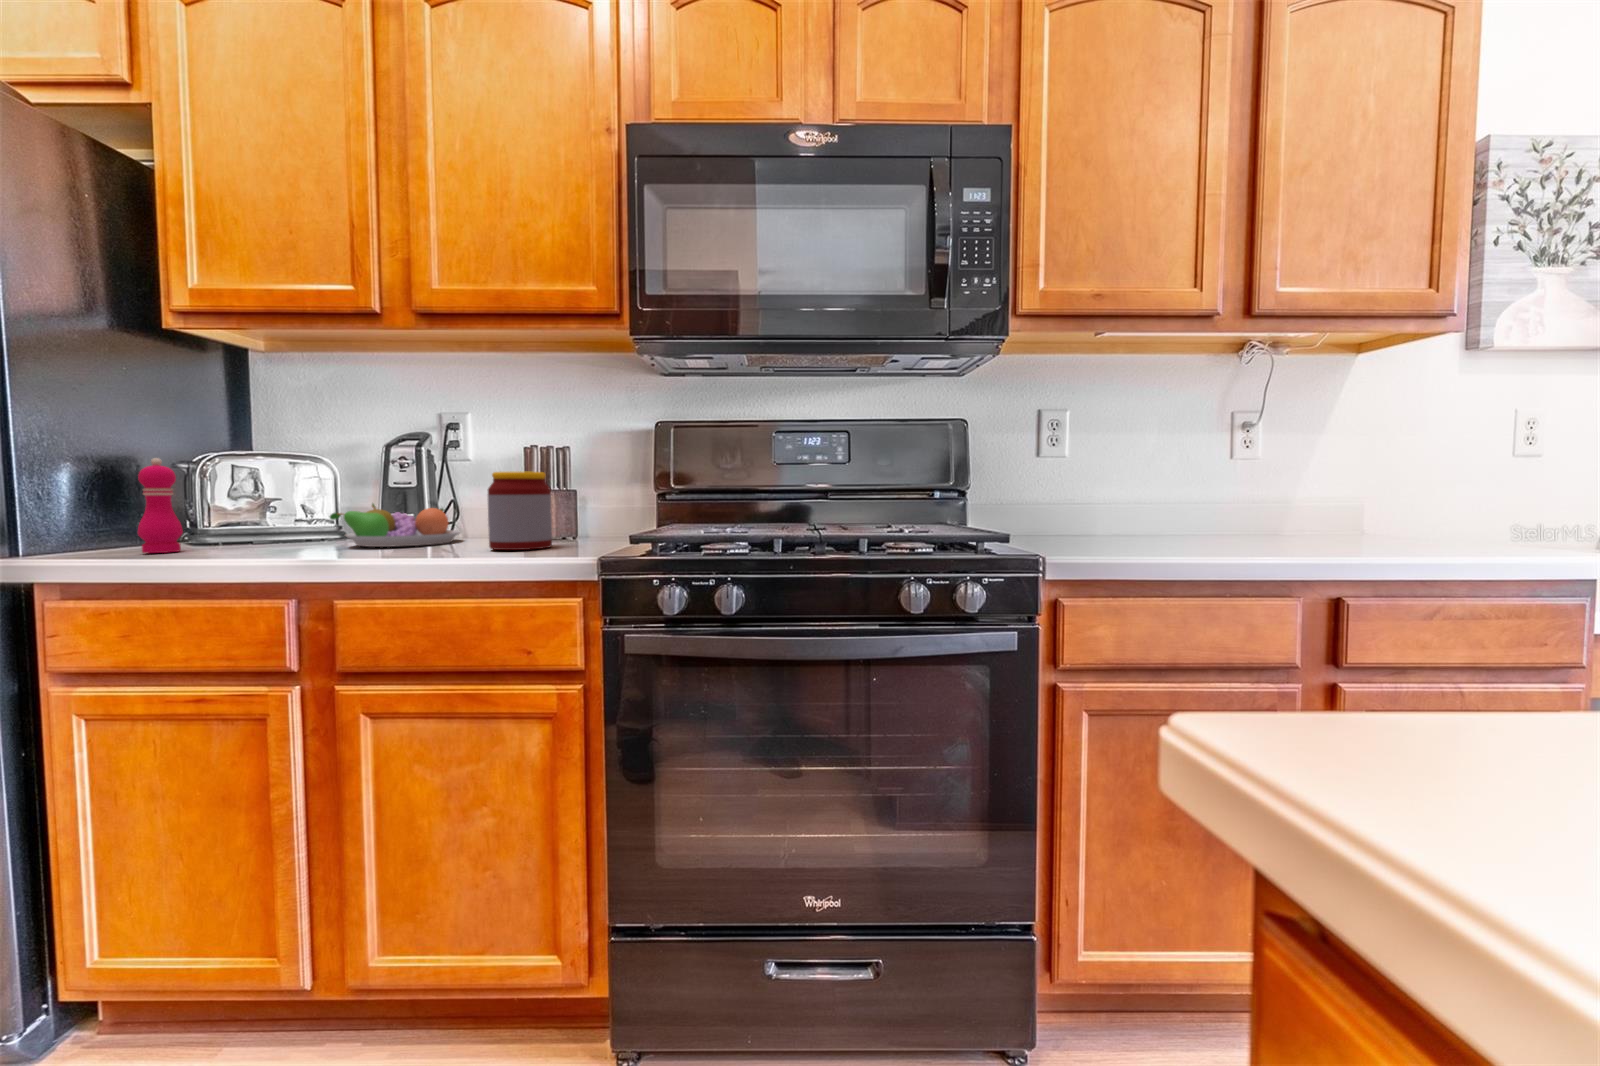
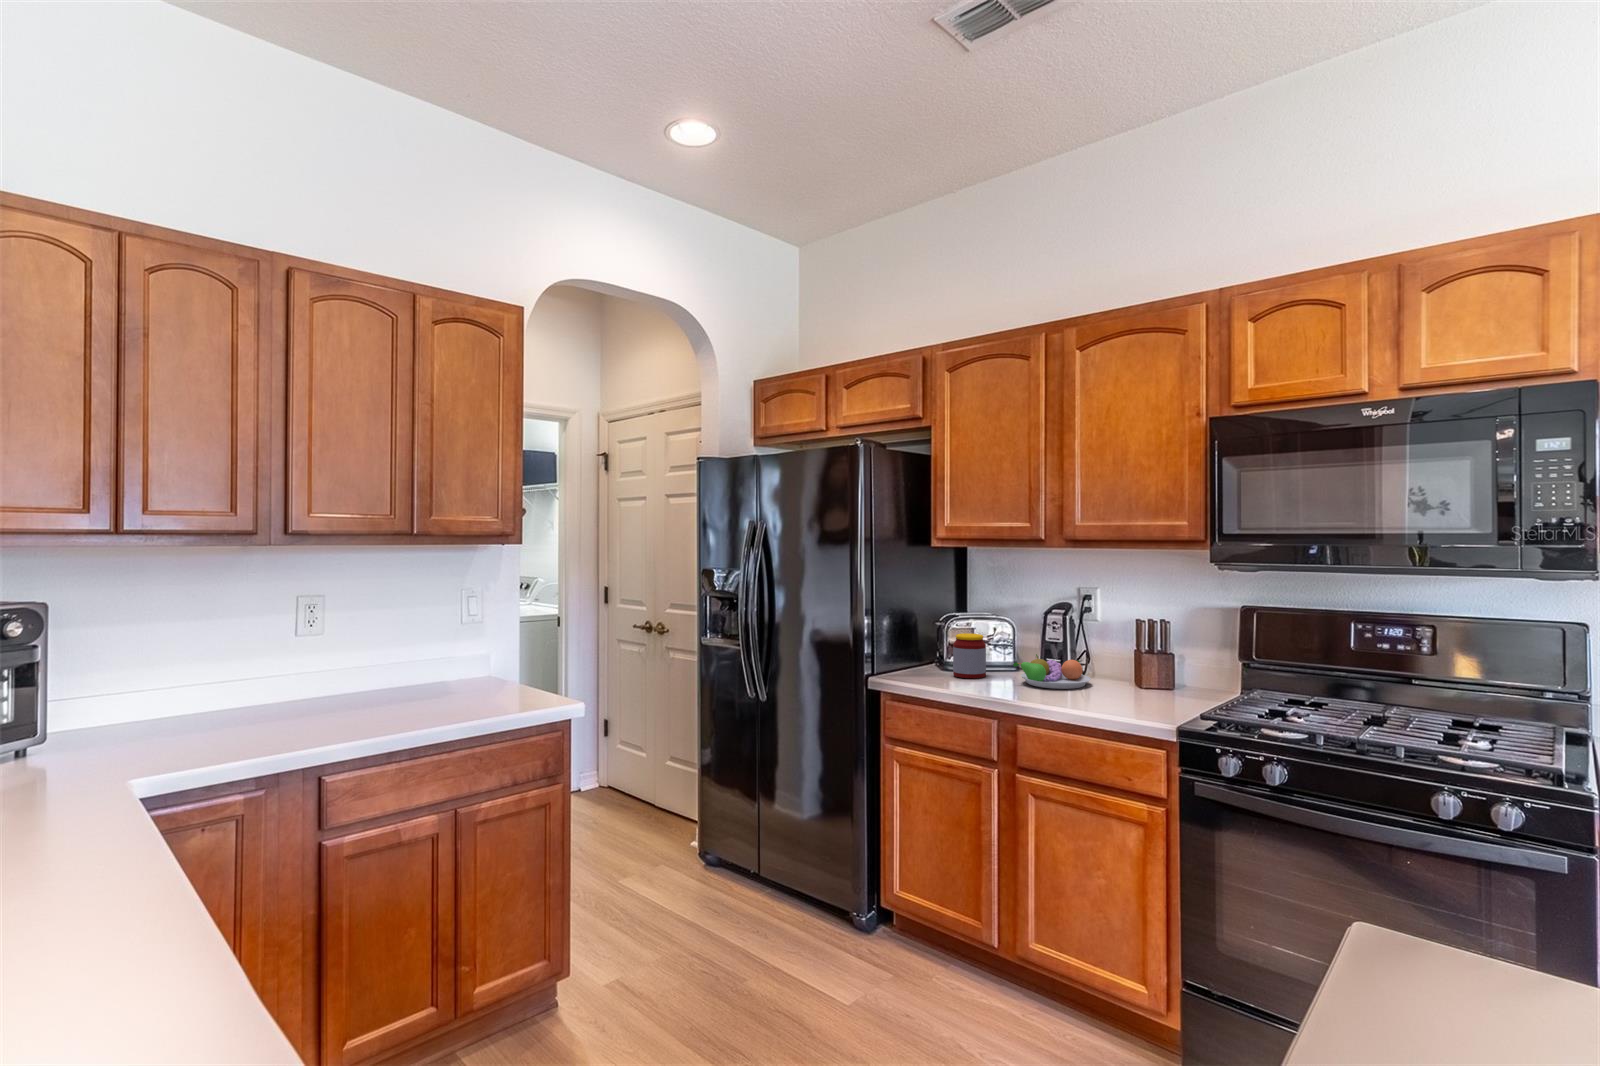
pepper mill: present [138,458,183,553] -> none [918,620,937,674]
jar: present [488,471,552,550] -> present [953,633,986,678]

